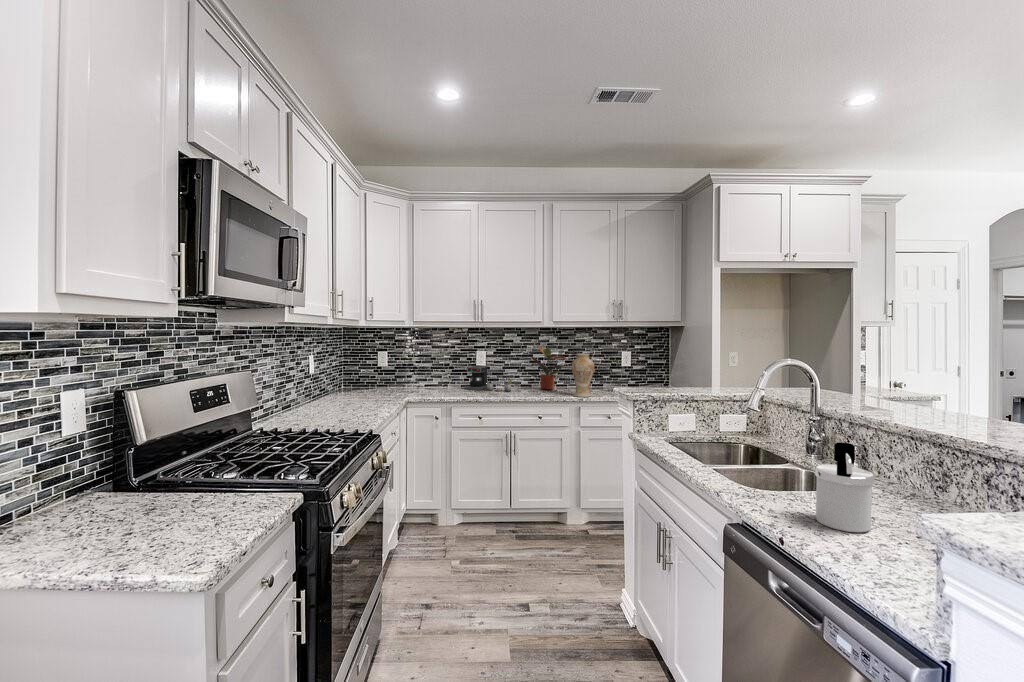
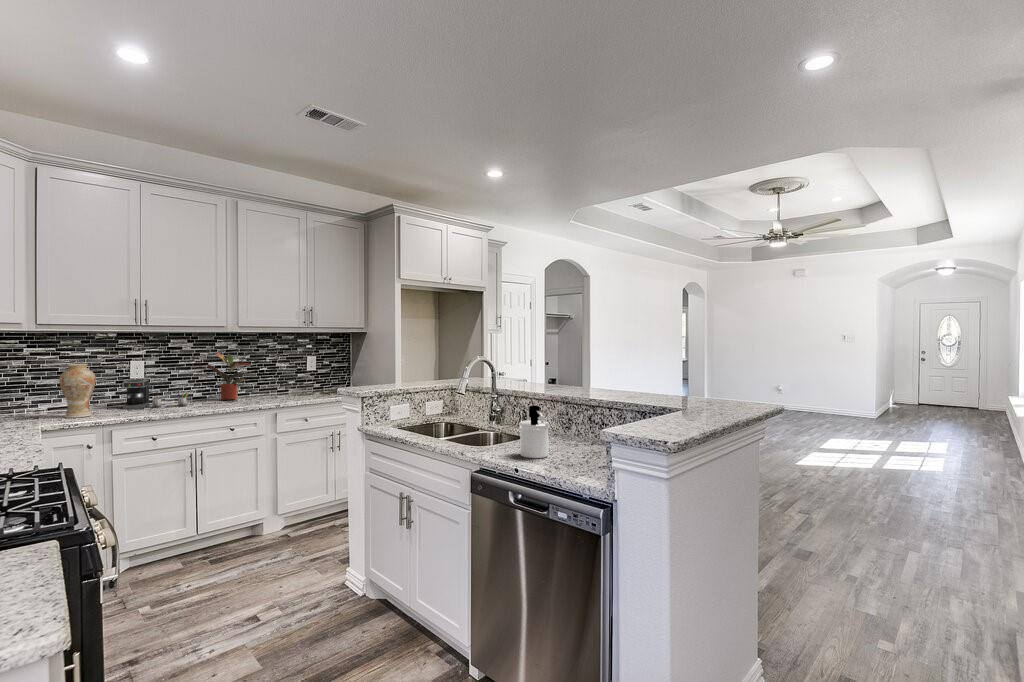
vase: present [572,354,594,397] -> present [59,364,96,418]

